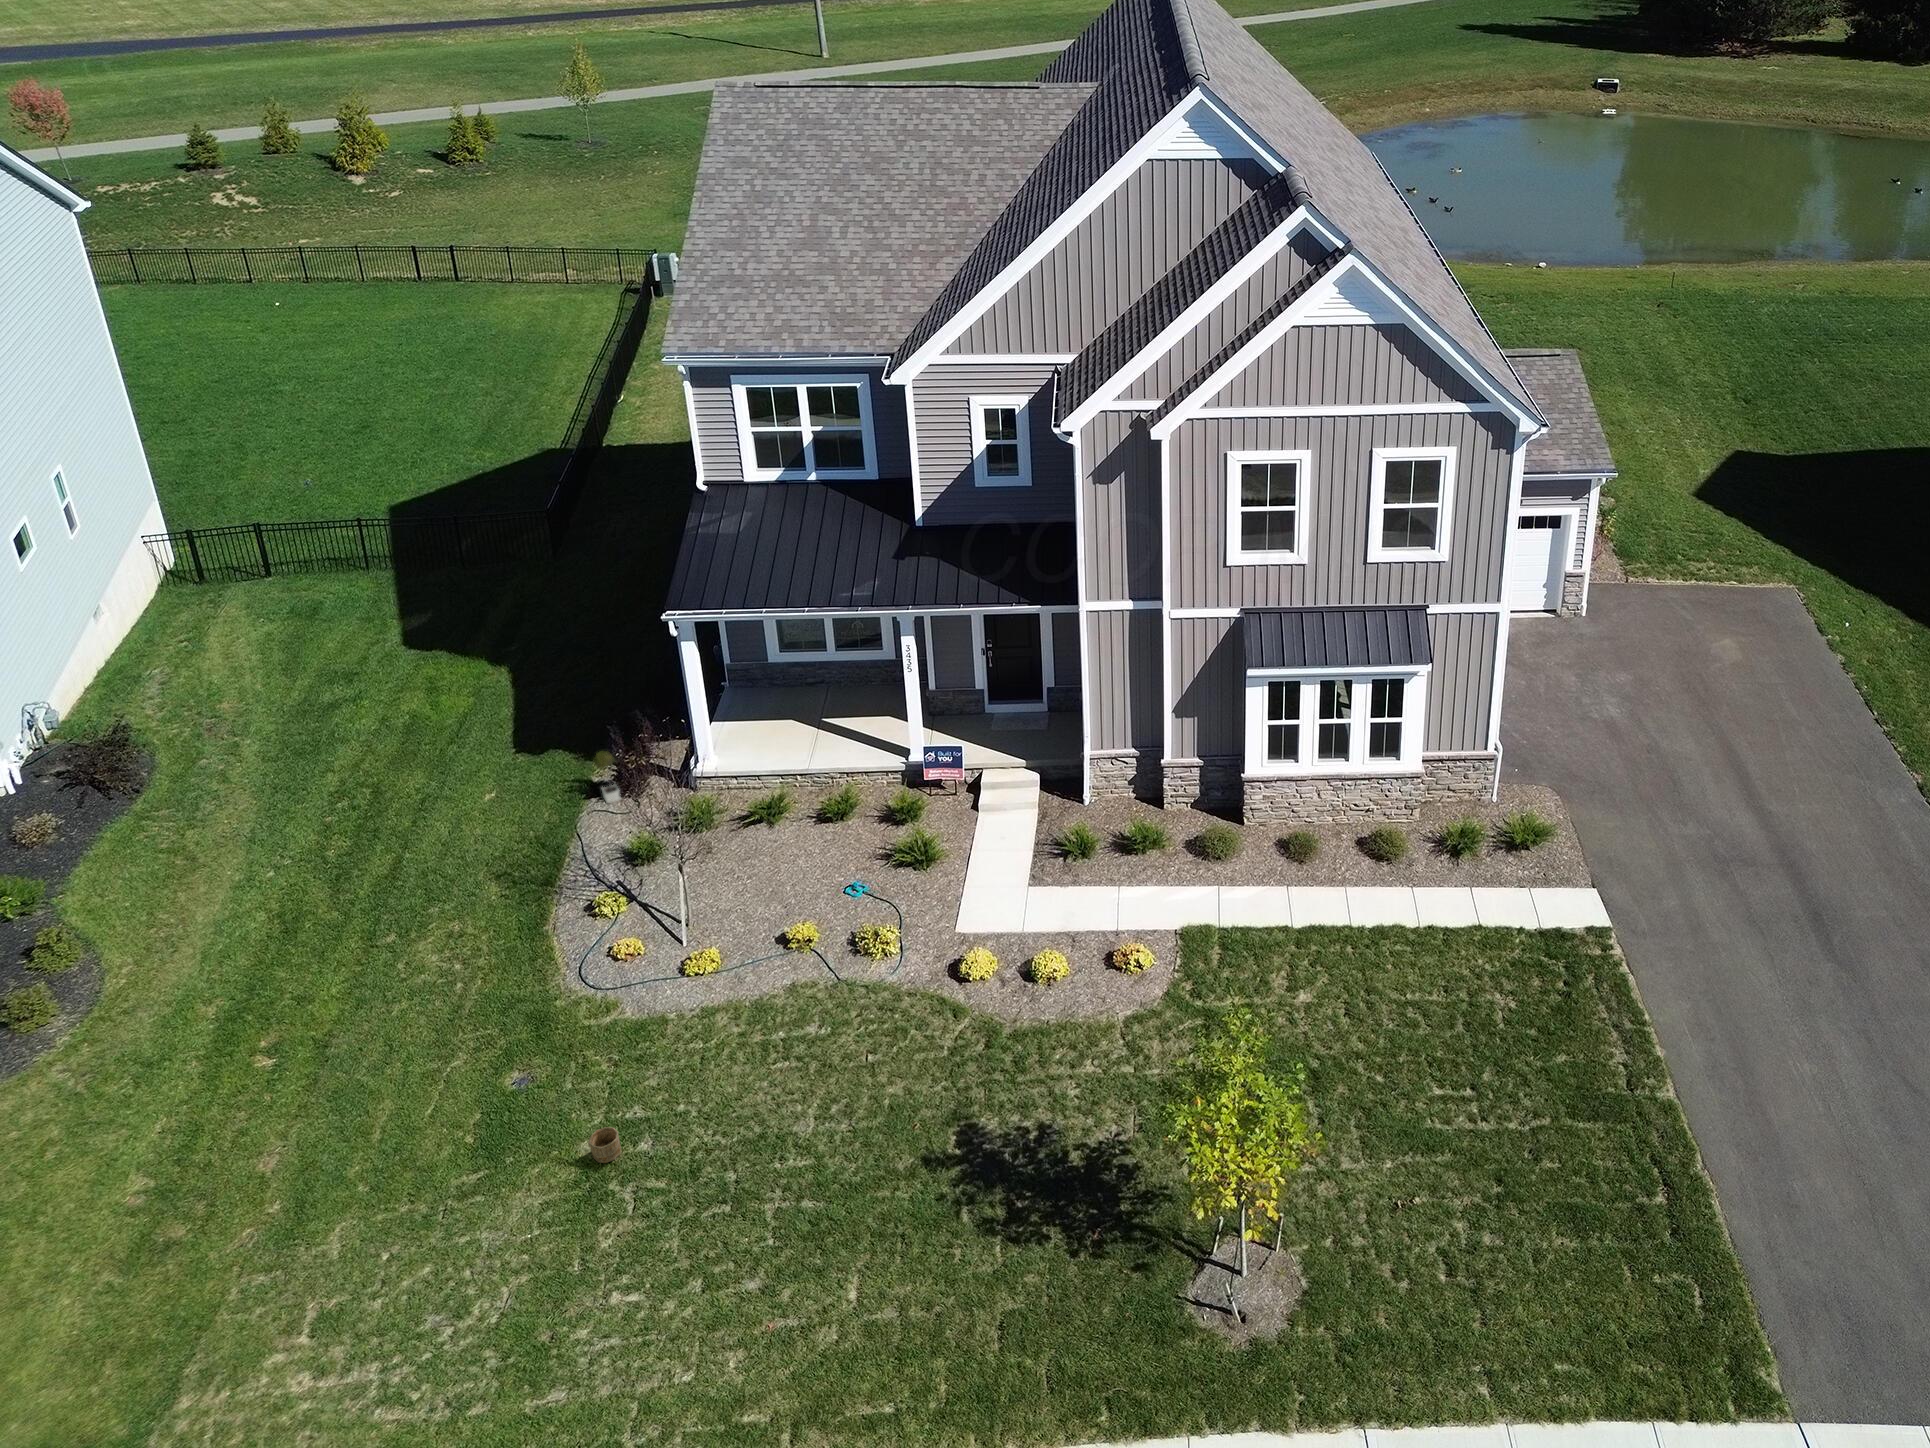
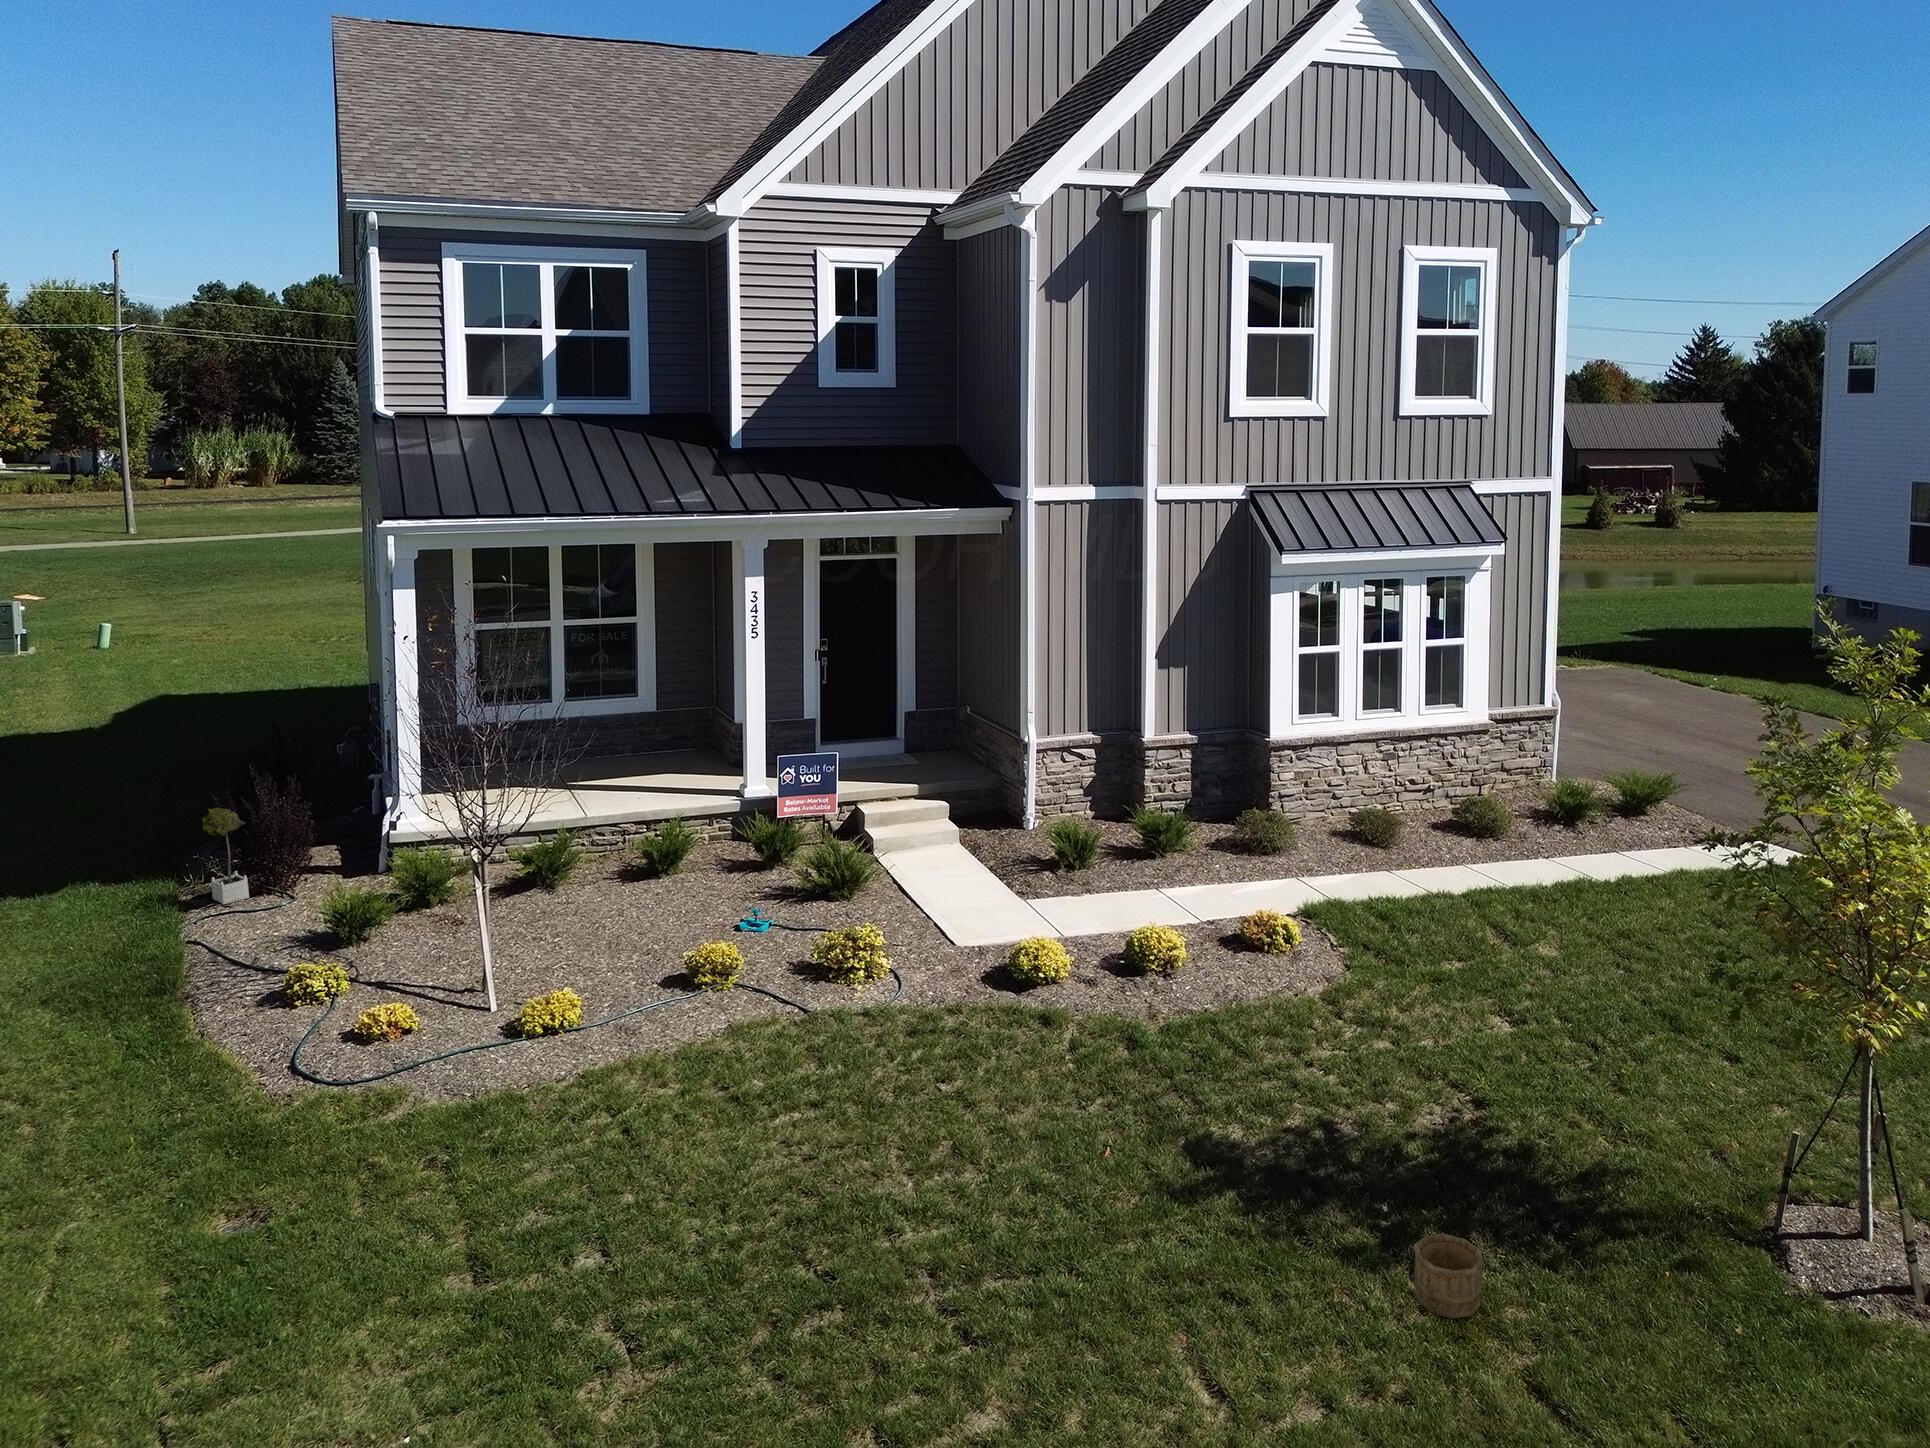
wooden bucket: present [588,1127,621,1163] -> present [1413,1234,1484,1319]

